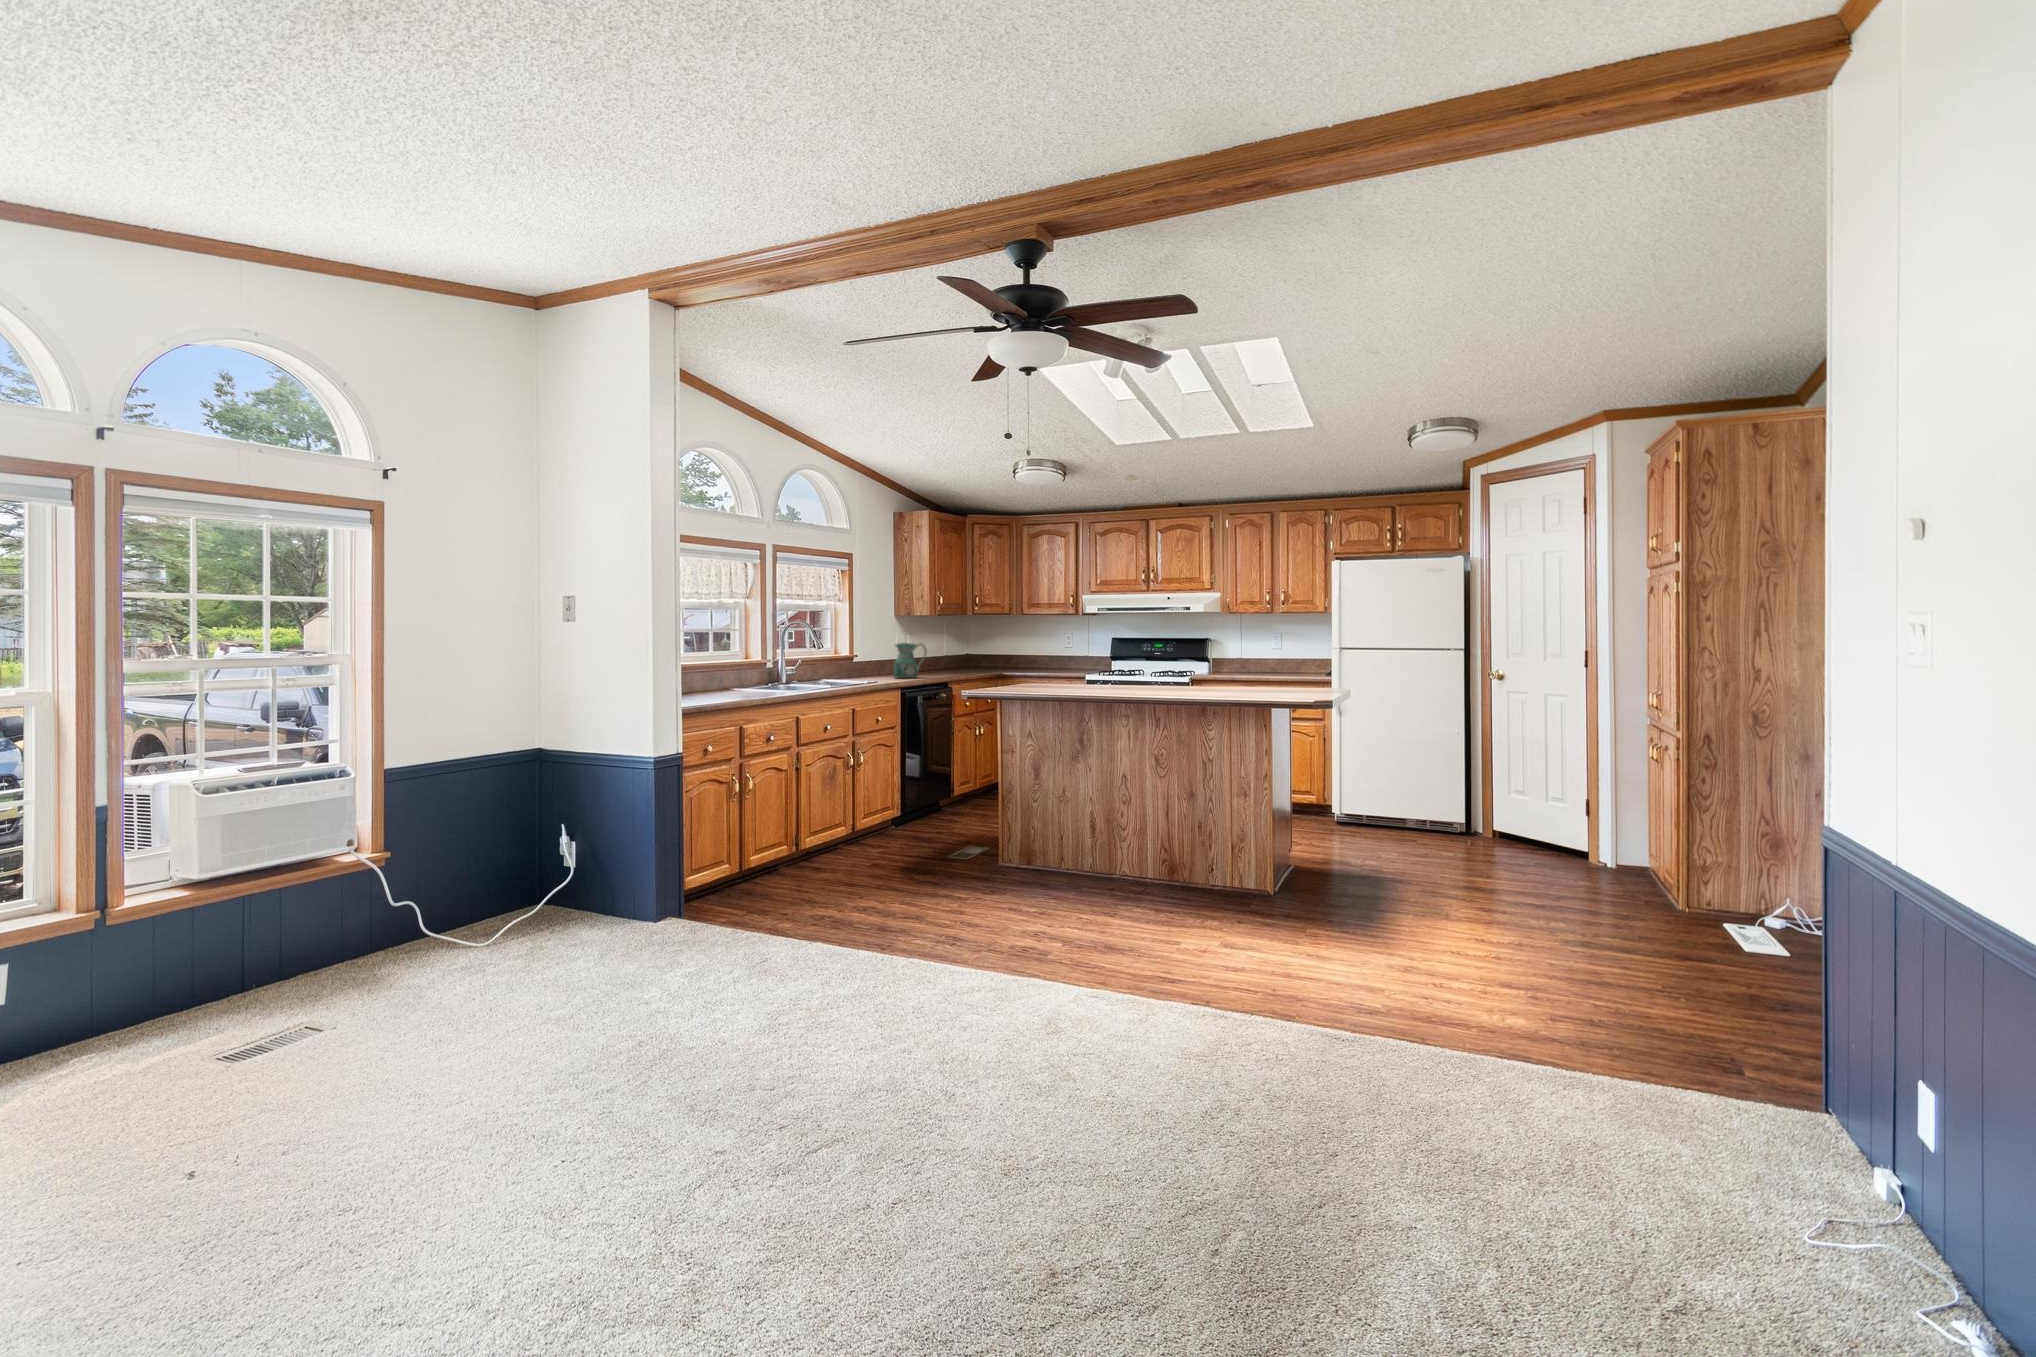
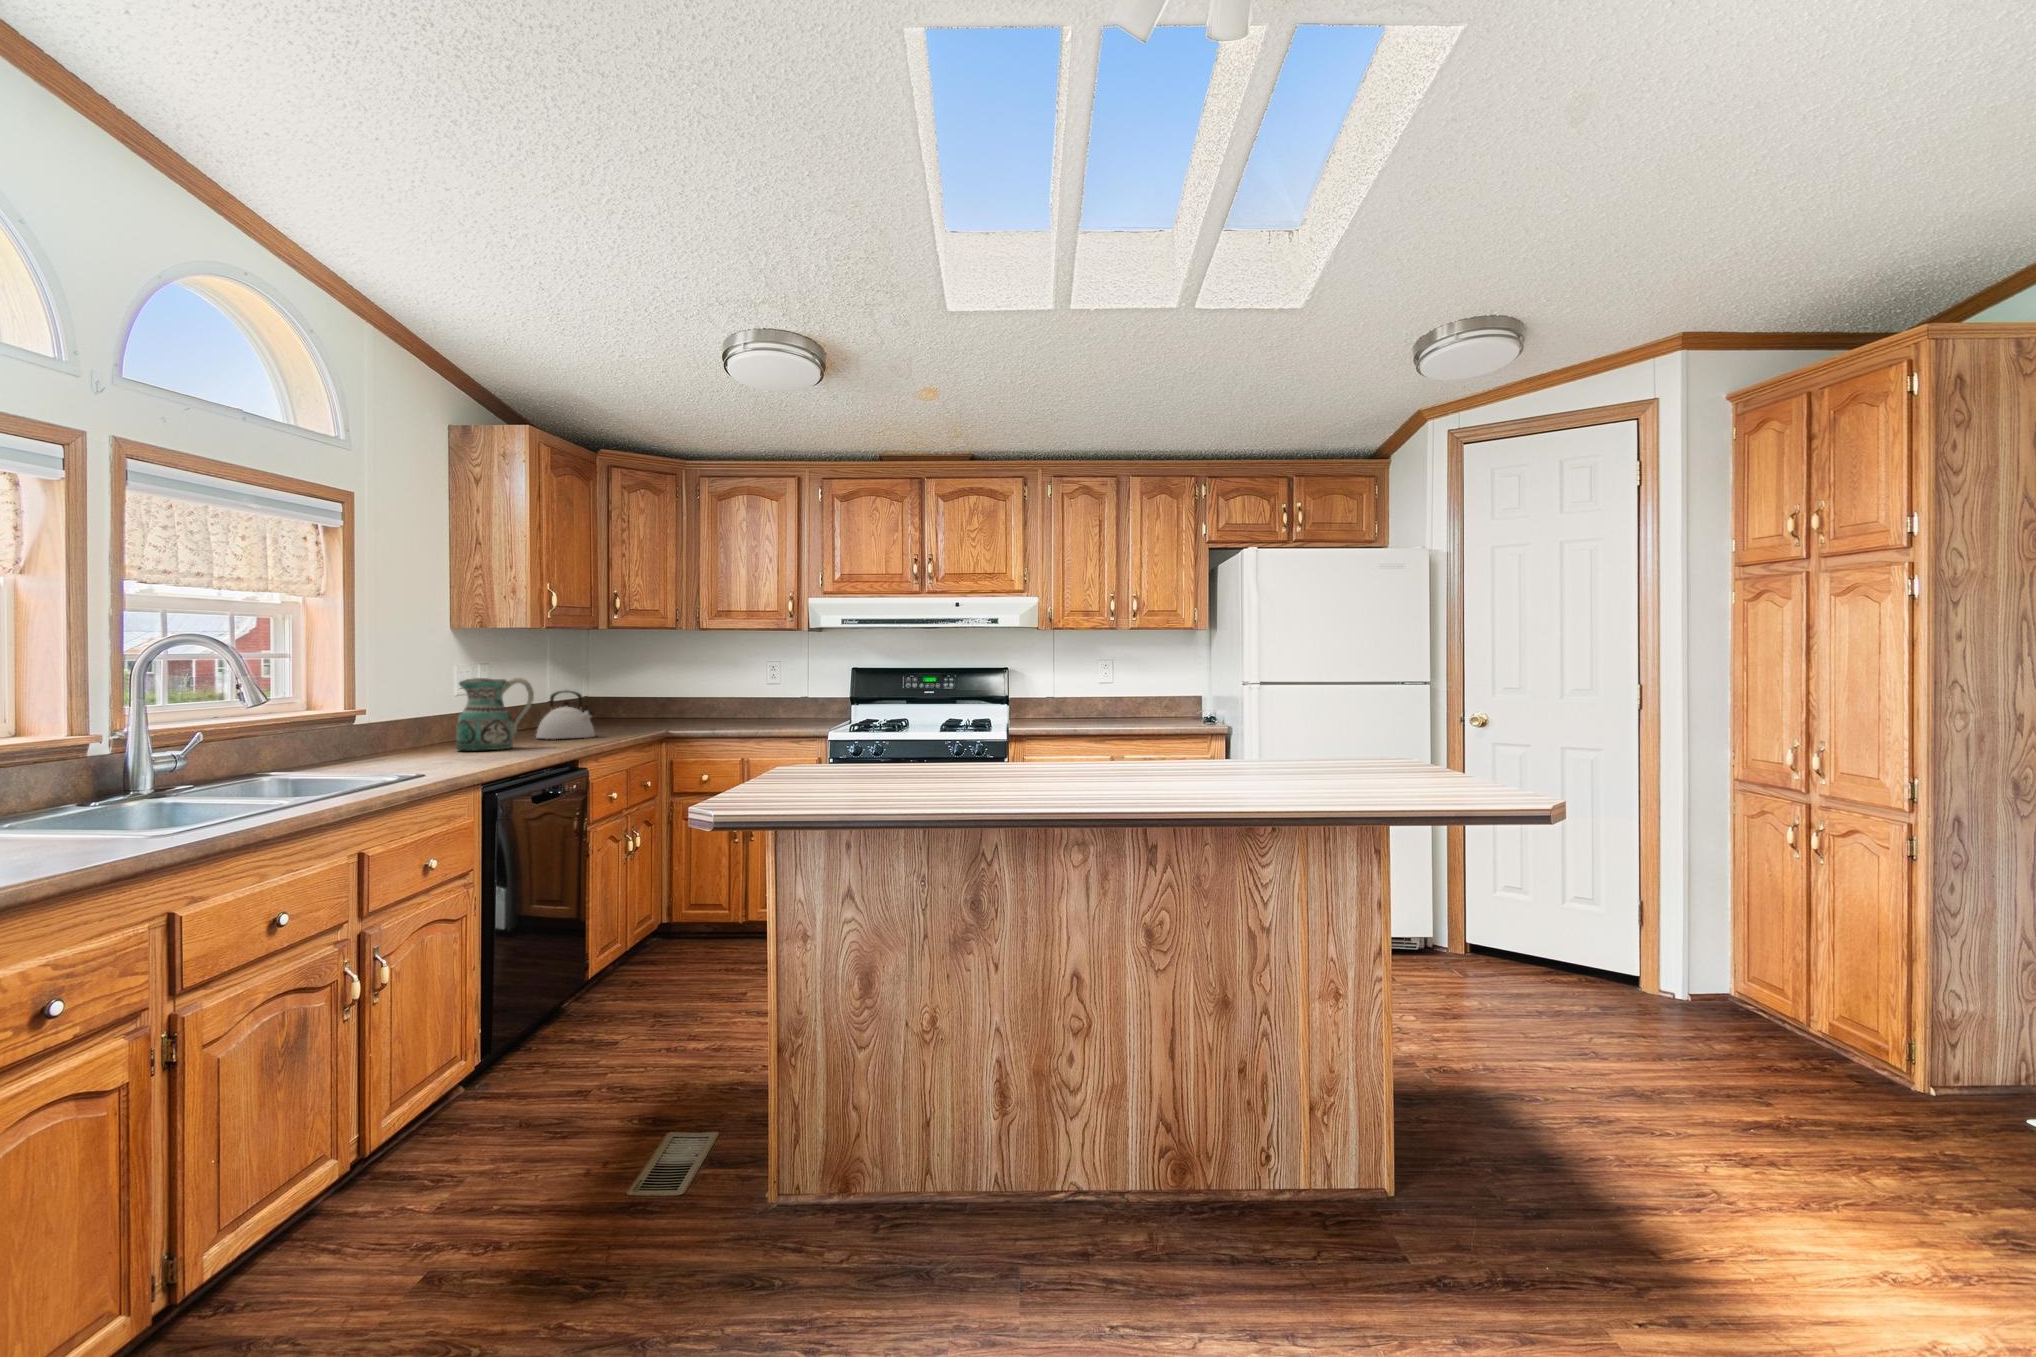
kettle: none [930,651,958,675] -> present [536,691,595,739]

